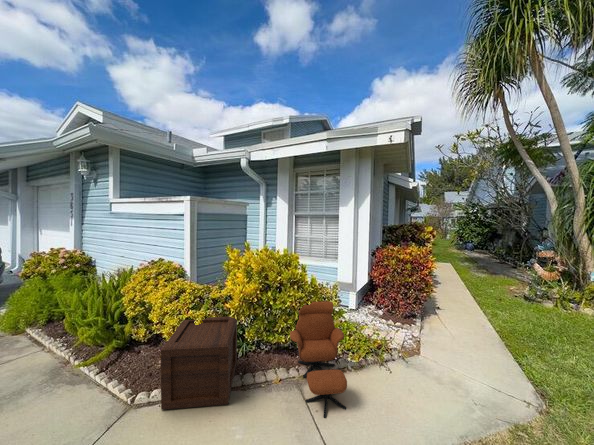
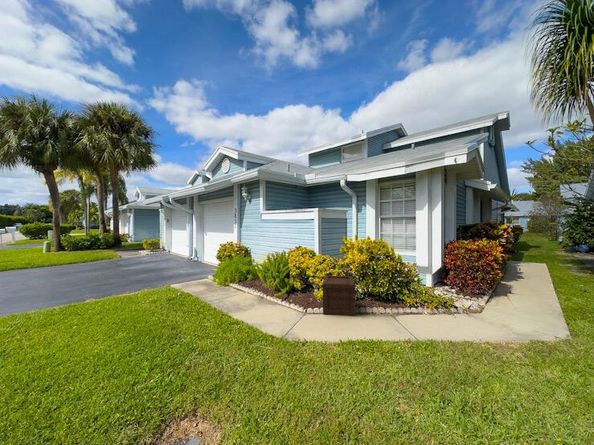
lounge chair: present [290,301,347,418] -> none [386,270,423,324]

